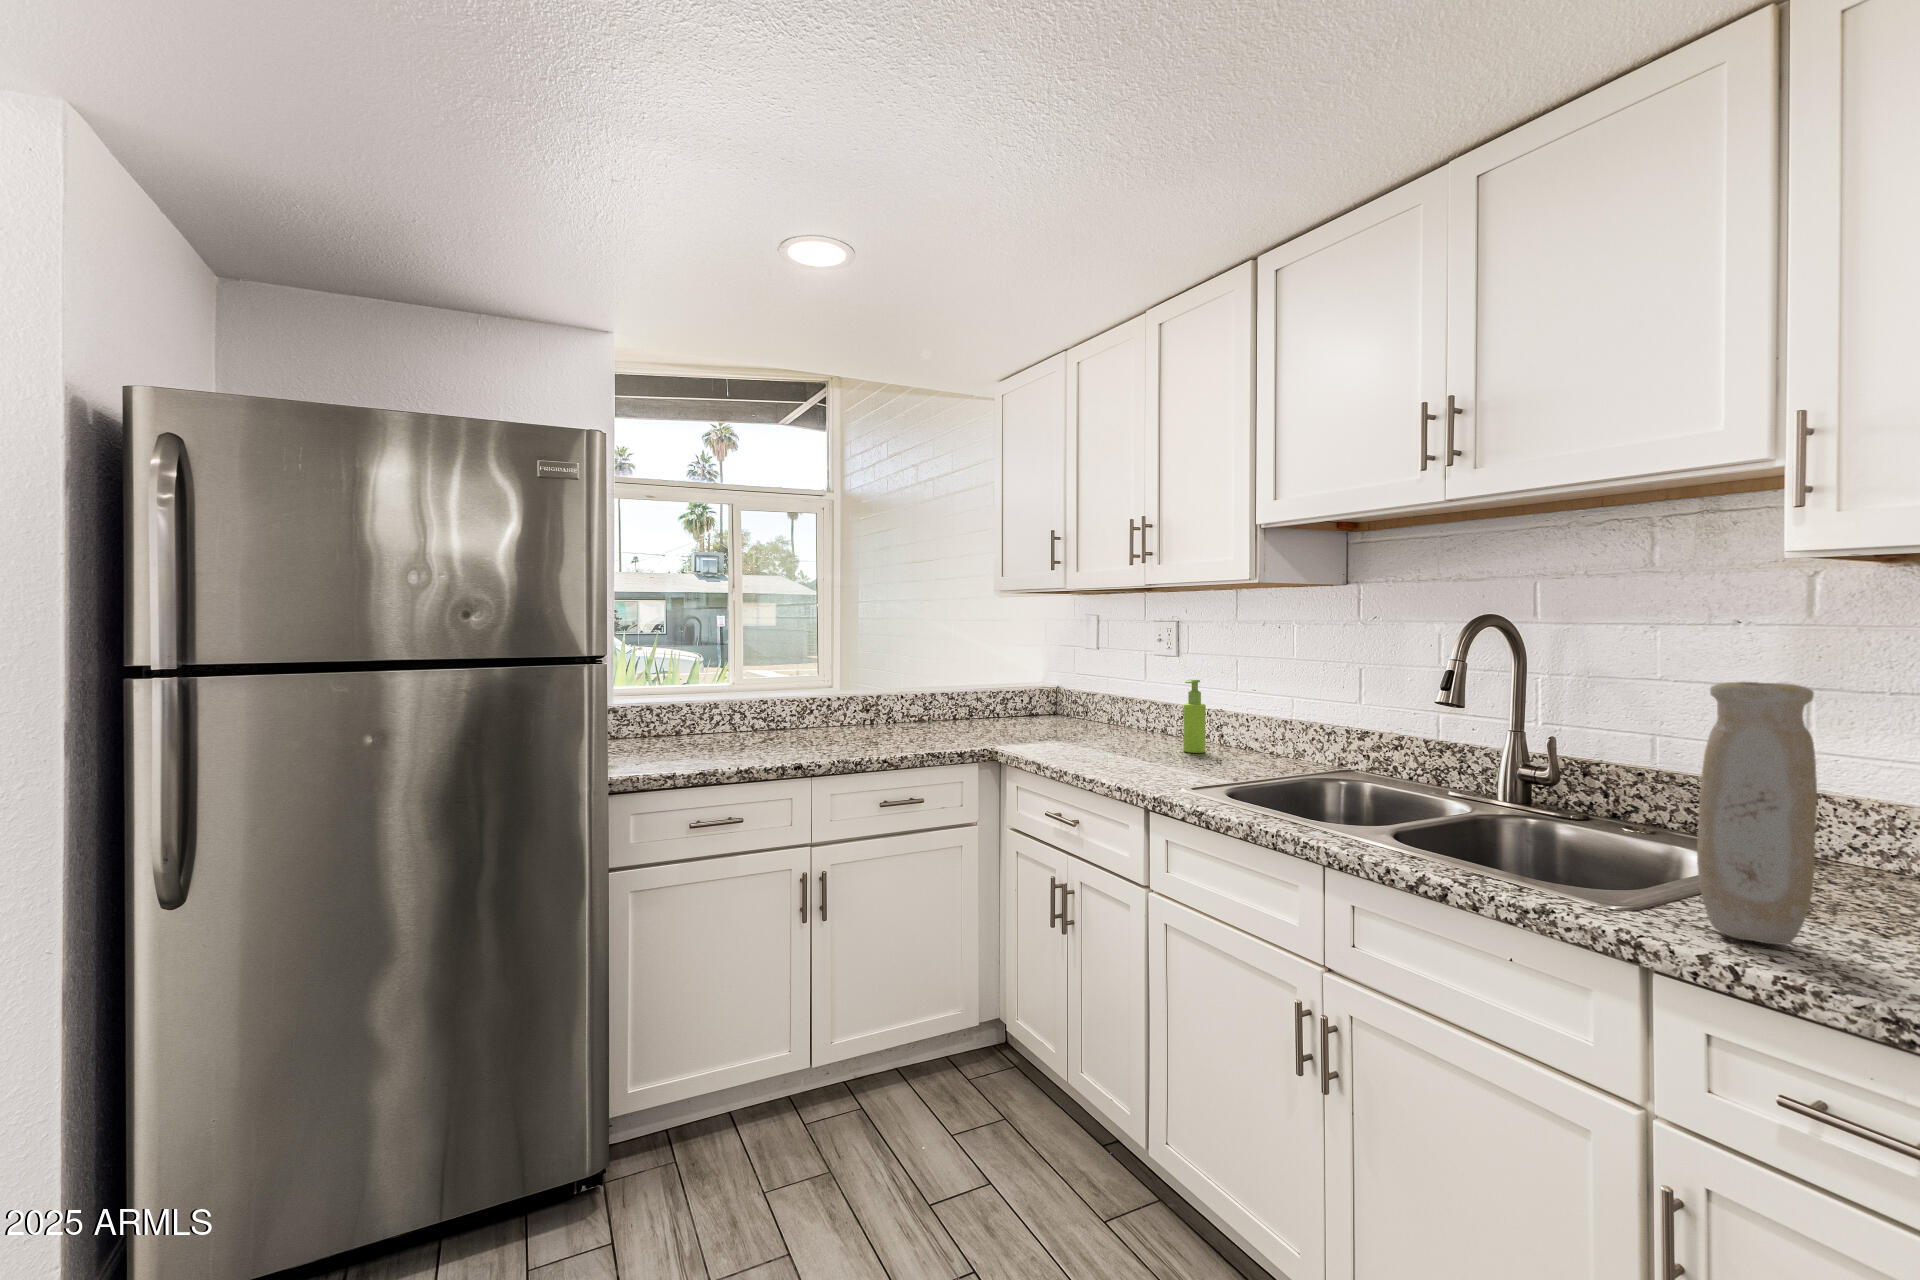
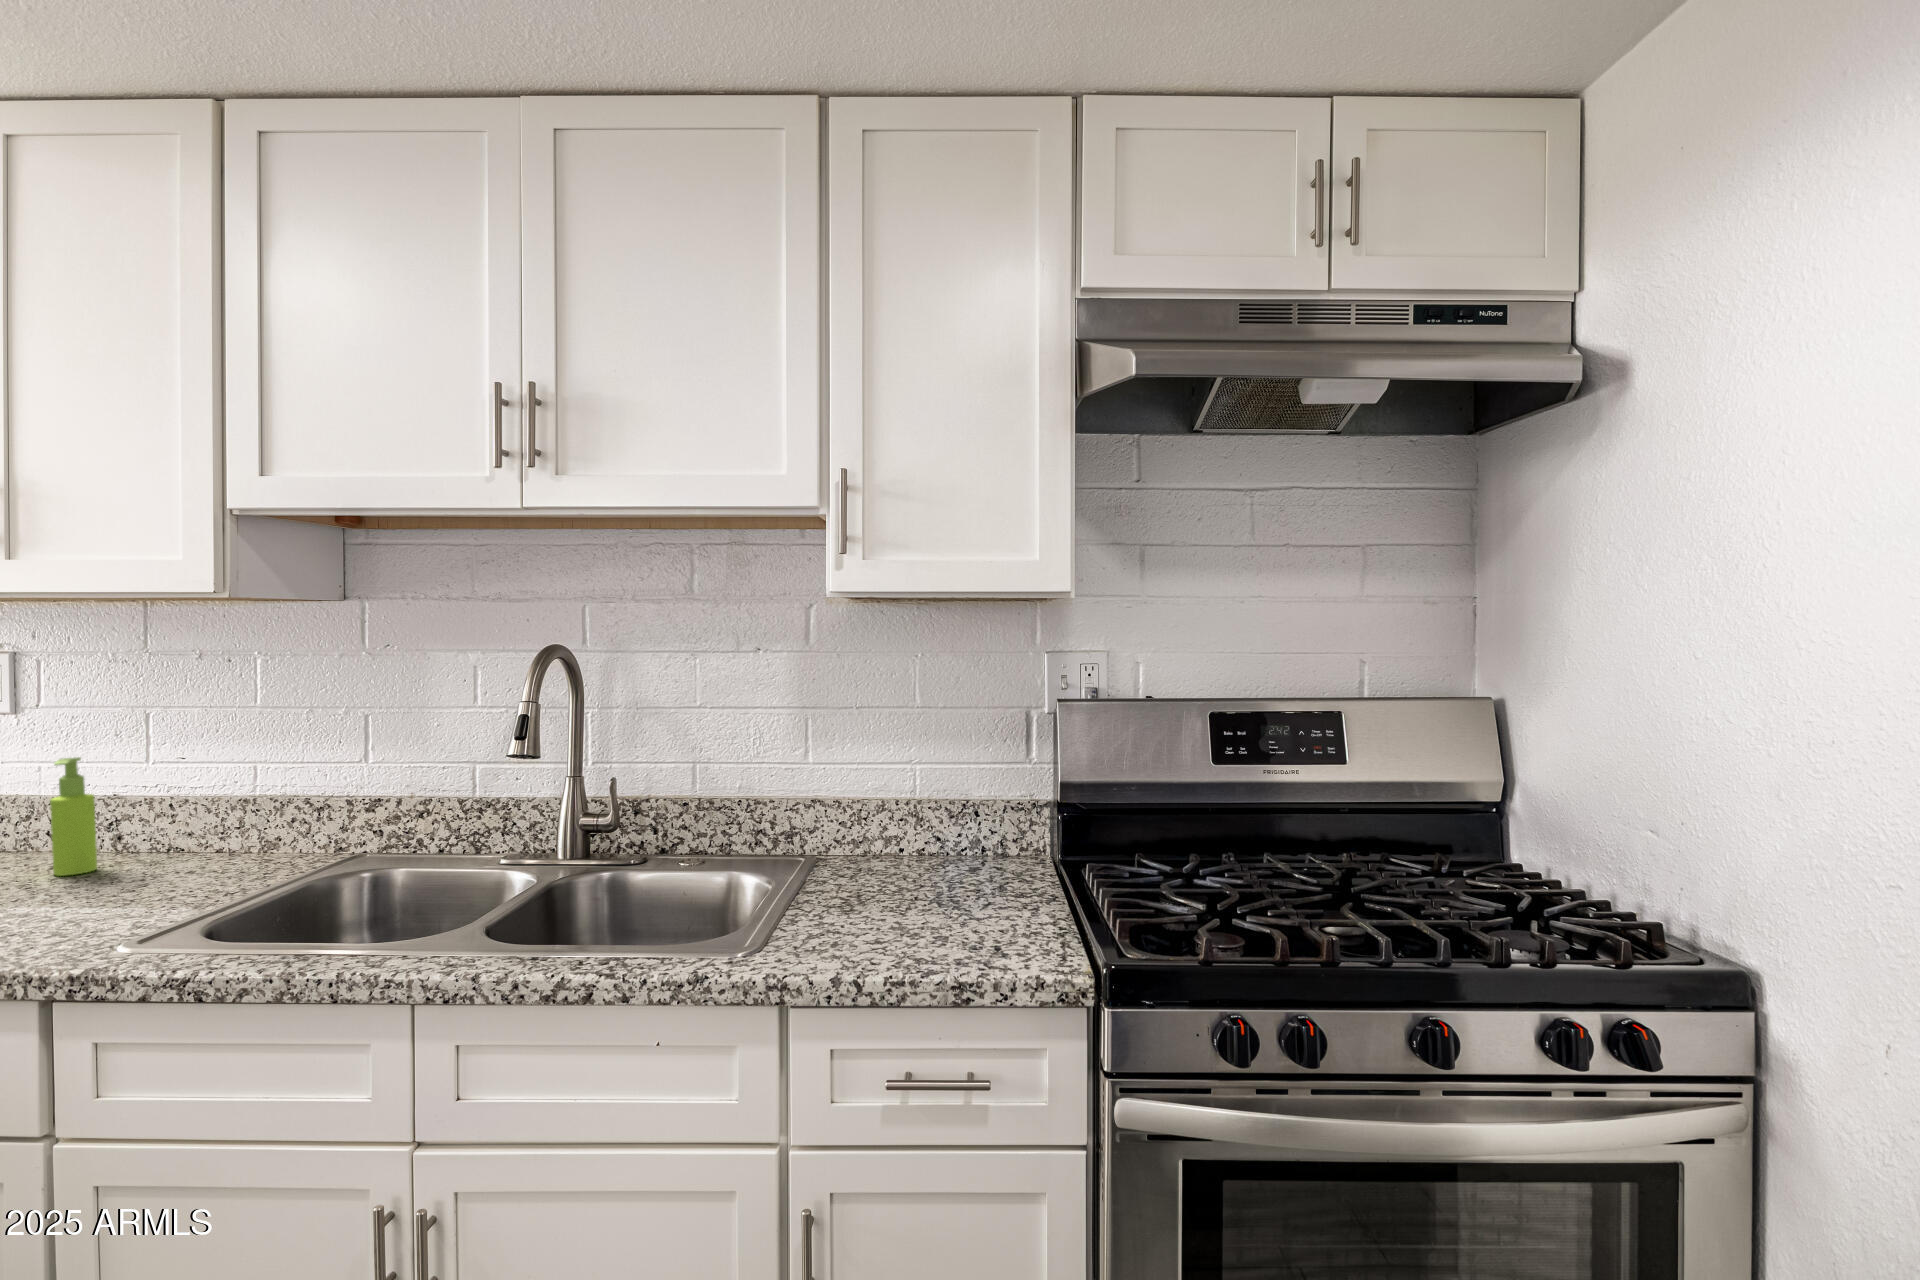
vase: present [1697,682,1817,945] -> none [811,726,887,954]

